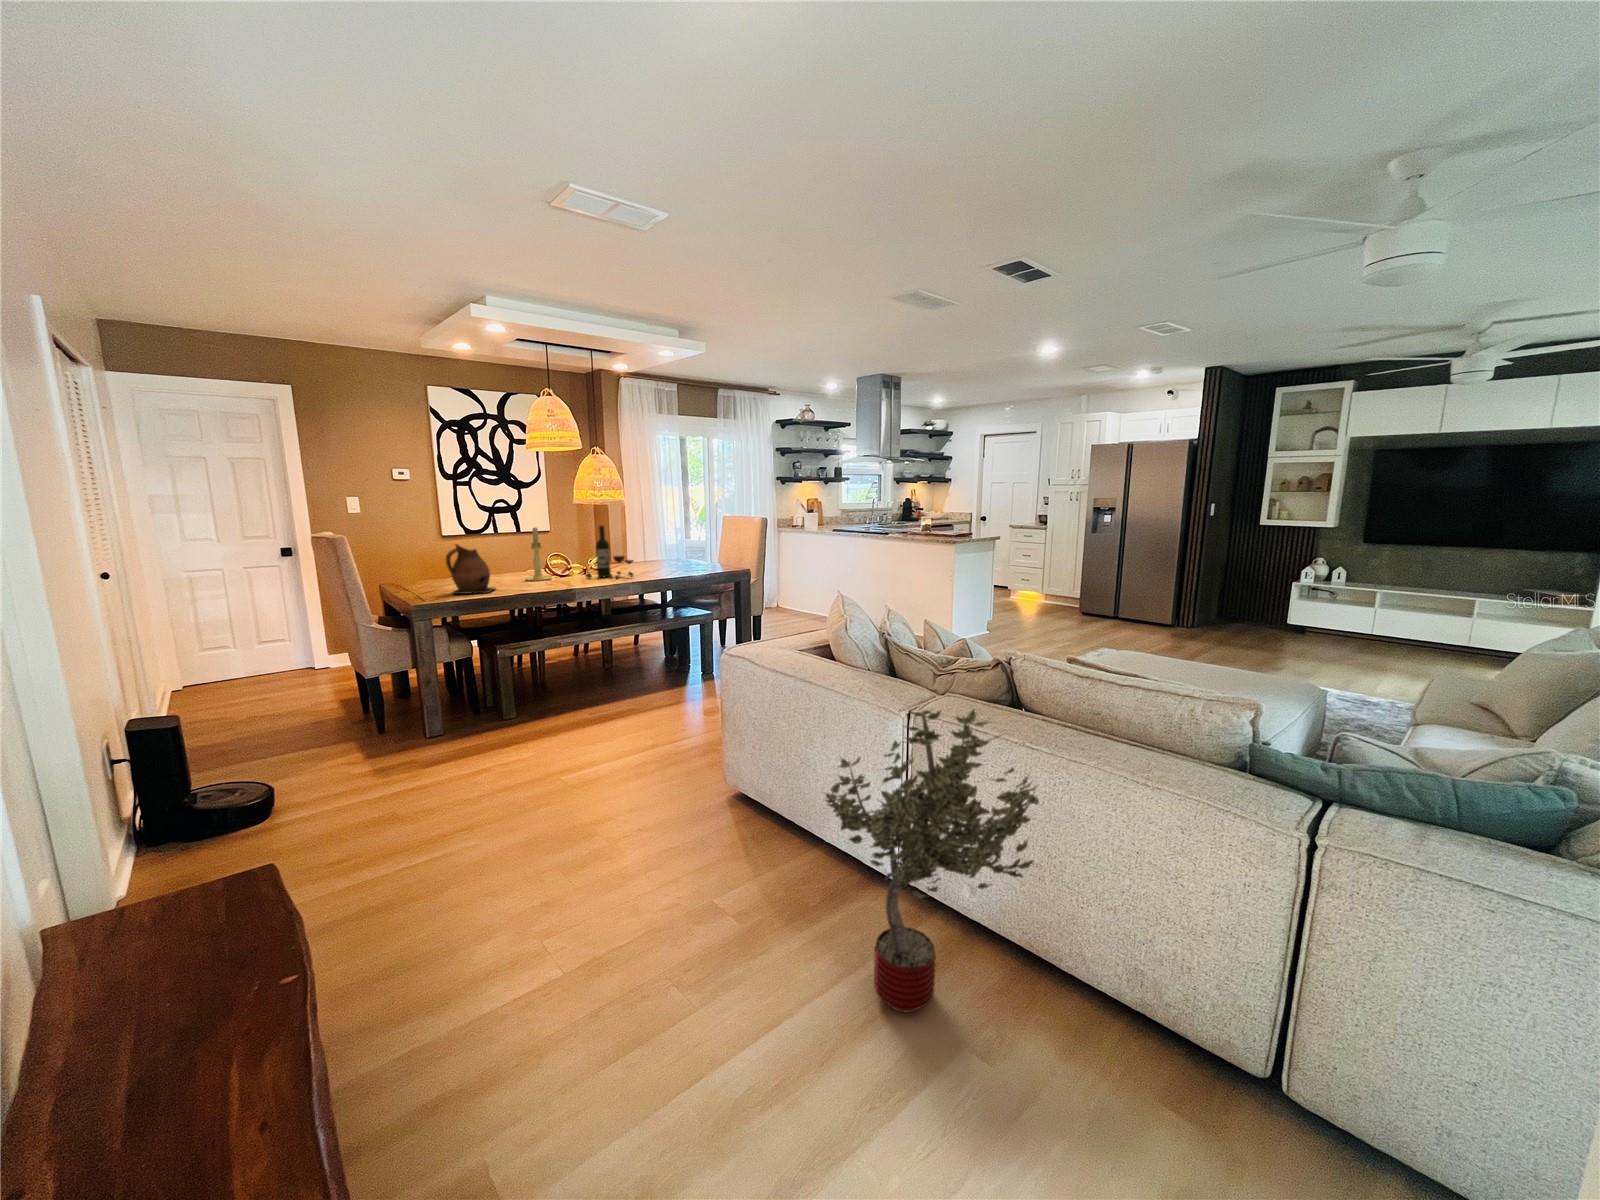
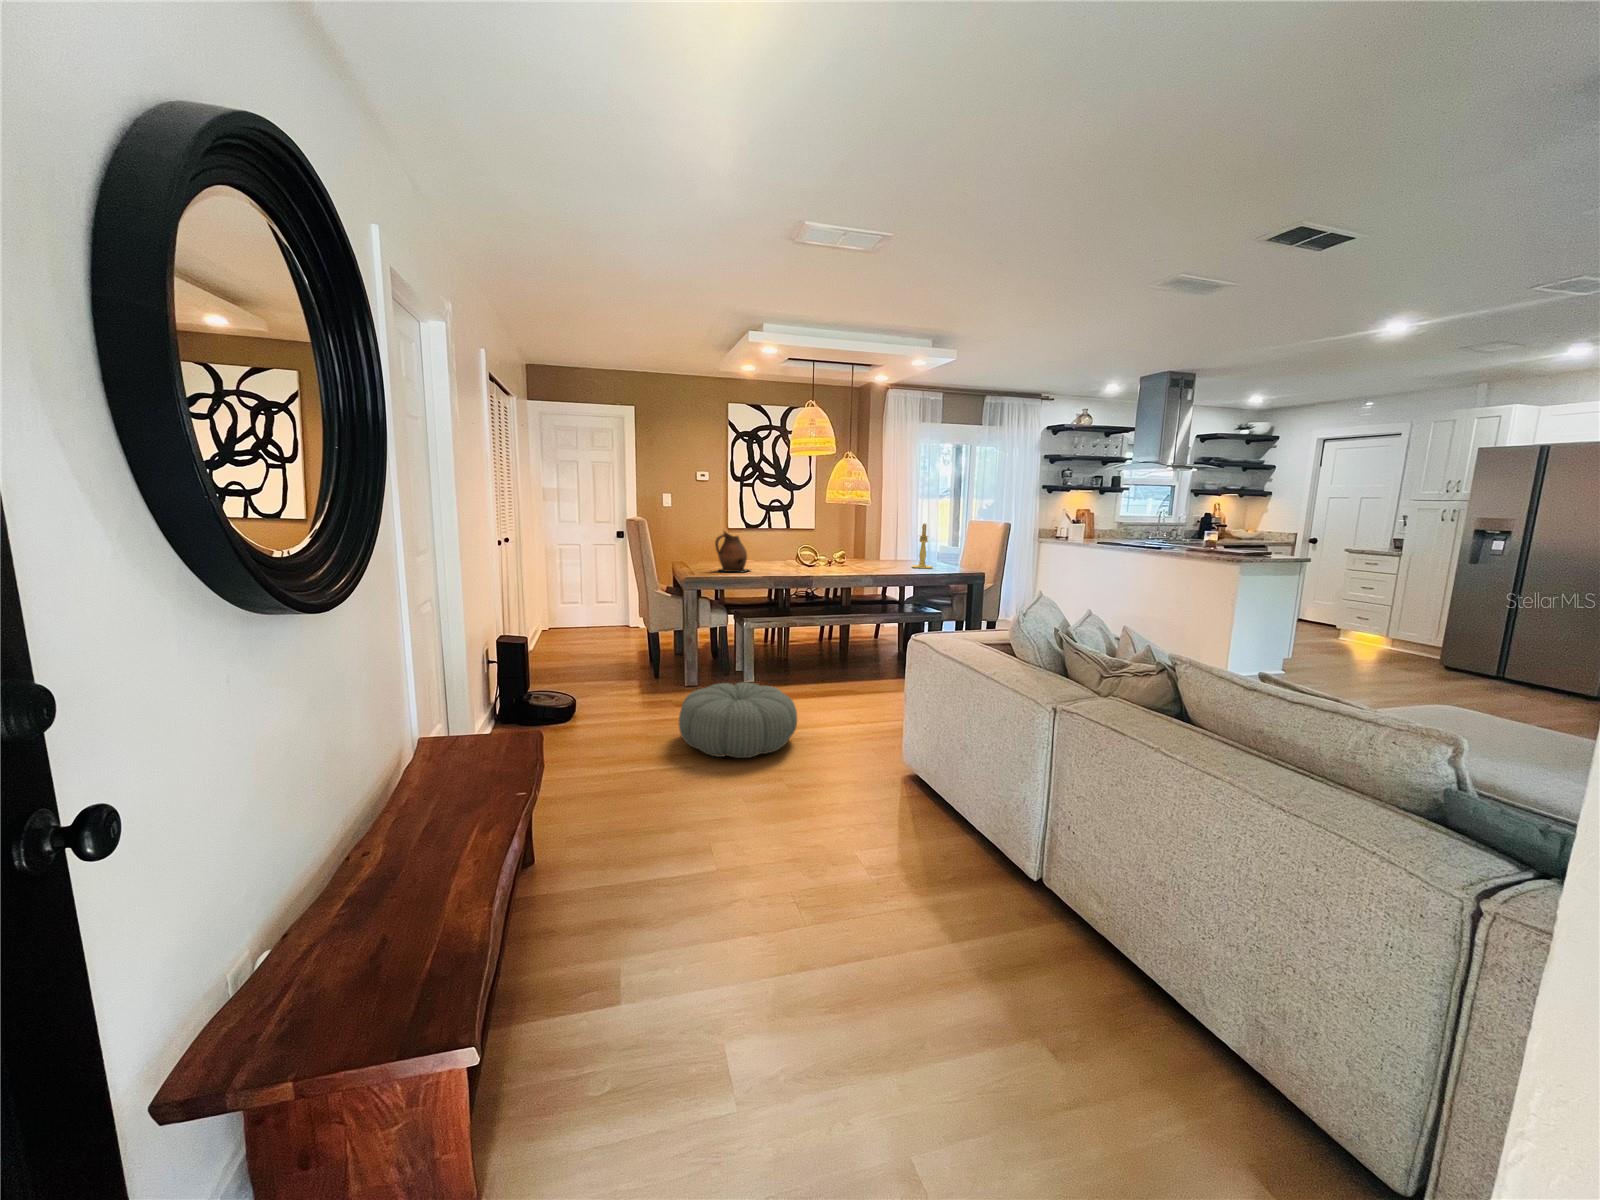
wine bottle: present [585,526,633,579] -> none [826,522,870,572]
candle holder: present [525,527,552,581] -> present [912,523,932,569]
potted tree: present [825,710,1039,1013] -> none [949,687,1138,987]
pouf: none [442,727,597,828] -> present [679,682,797,758]

